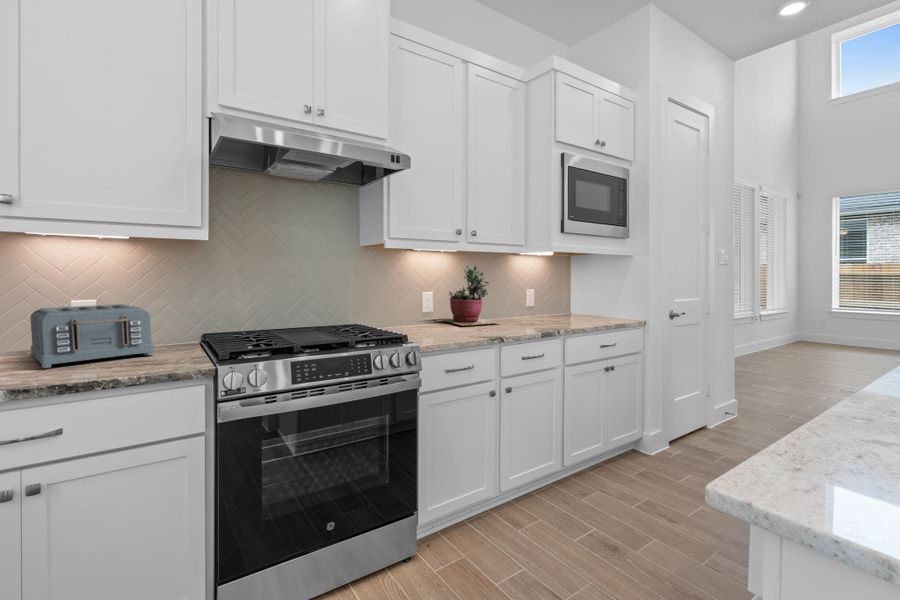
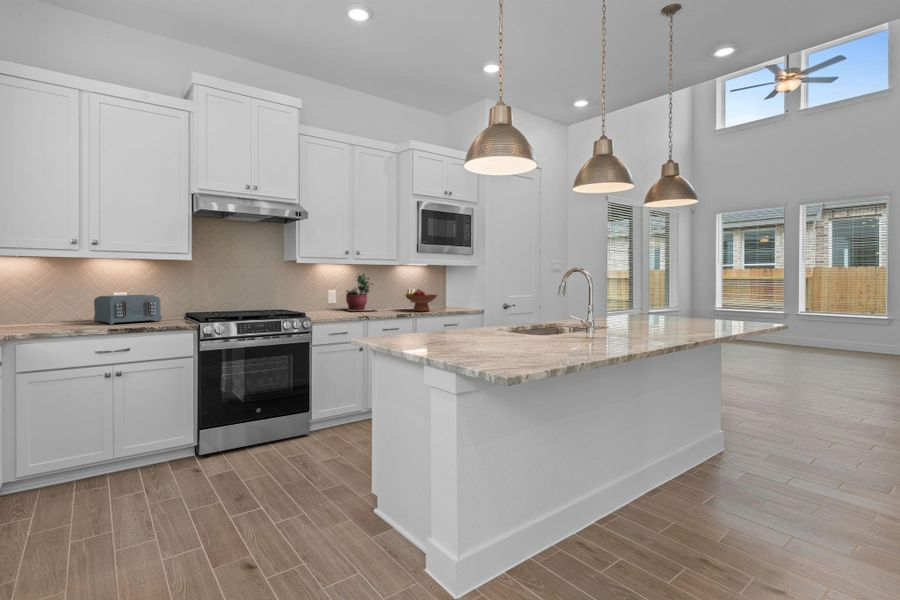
fruit bowl: none [536,290,588,325] -> present [405,289,437,311]

